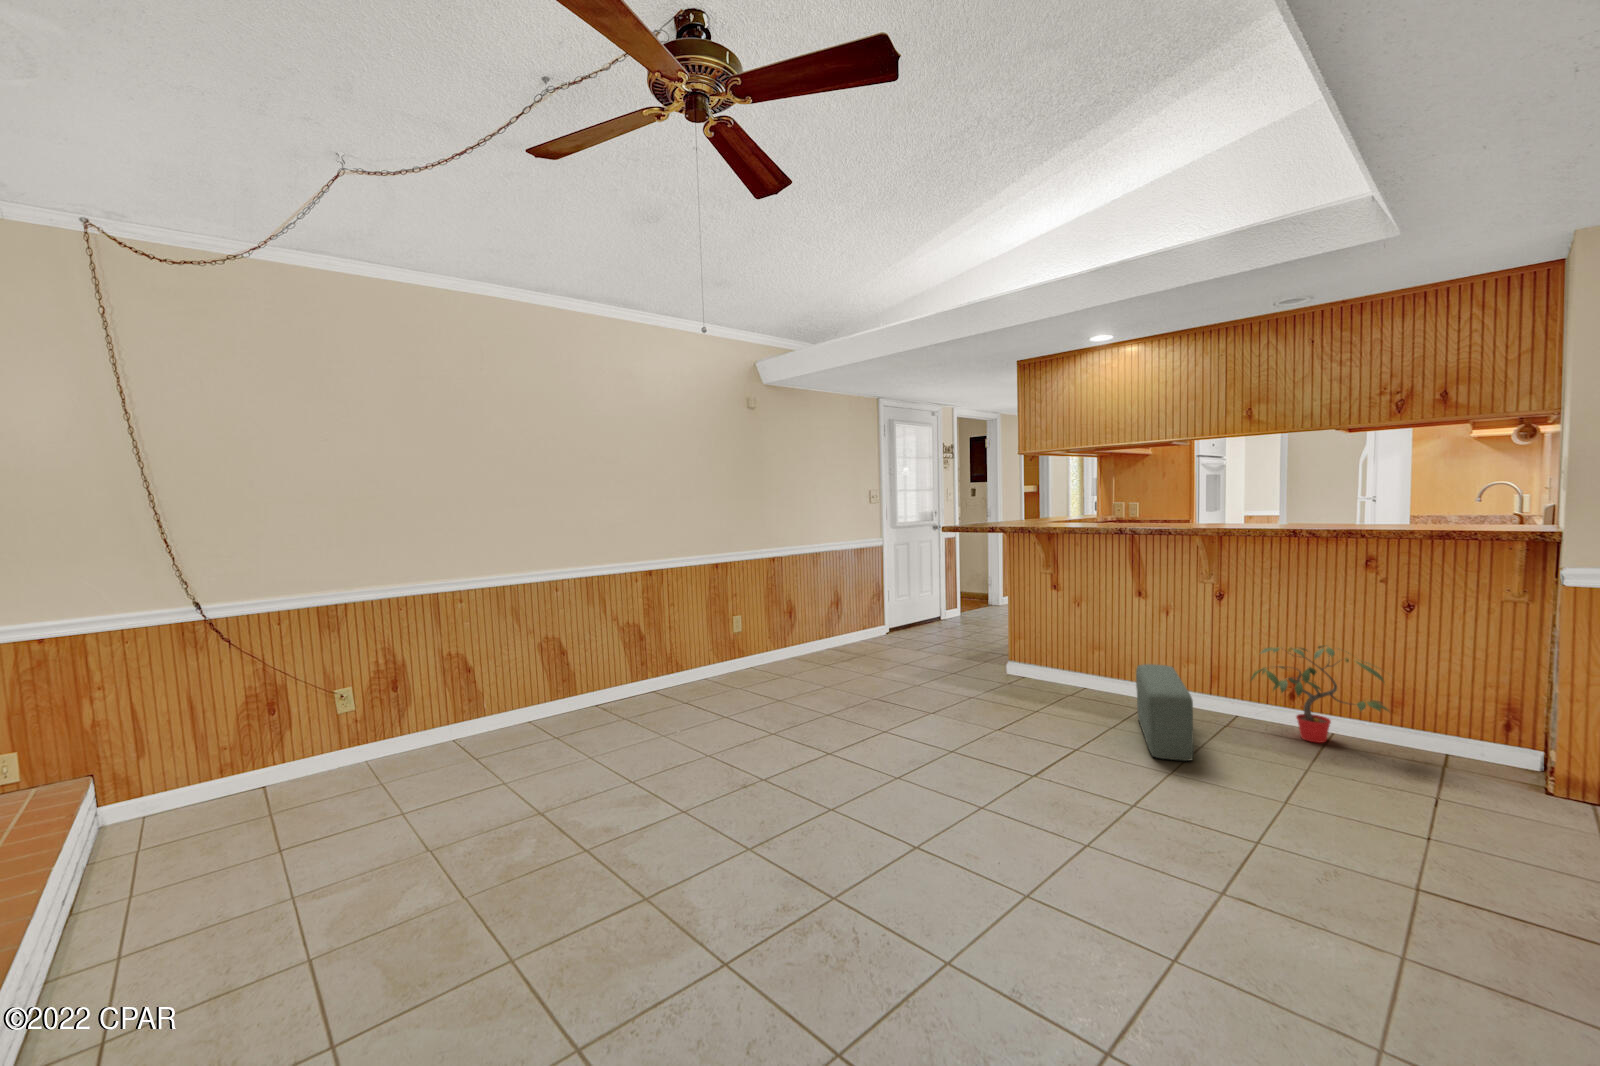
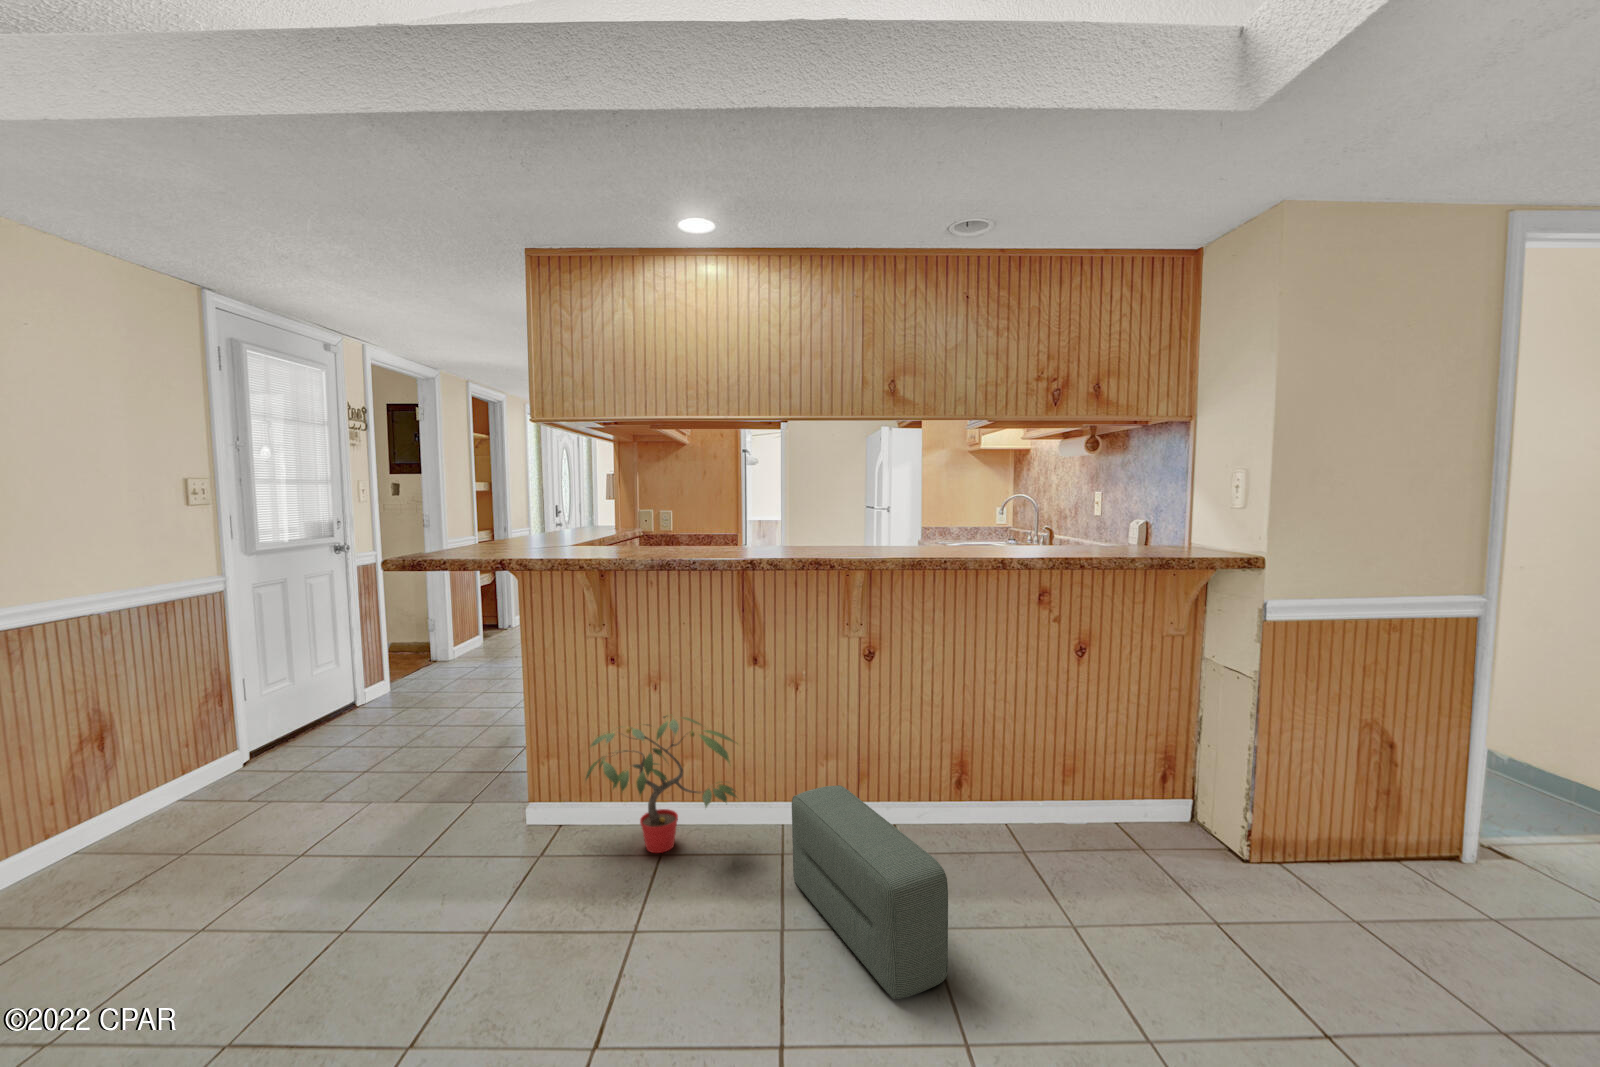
potted plant: present [1251,645,1388,743] -> present [586,716,737,853]

